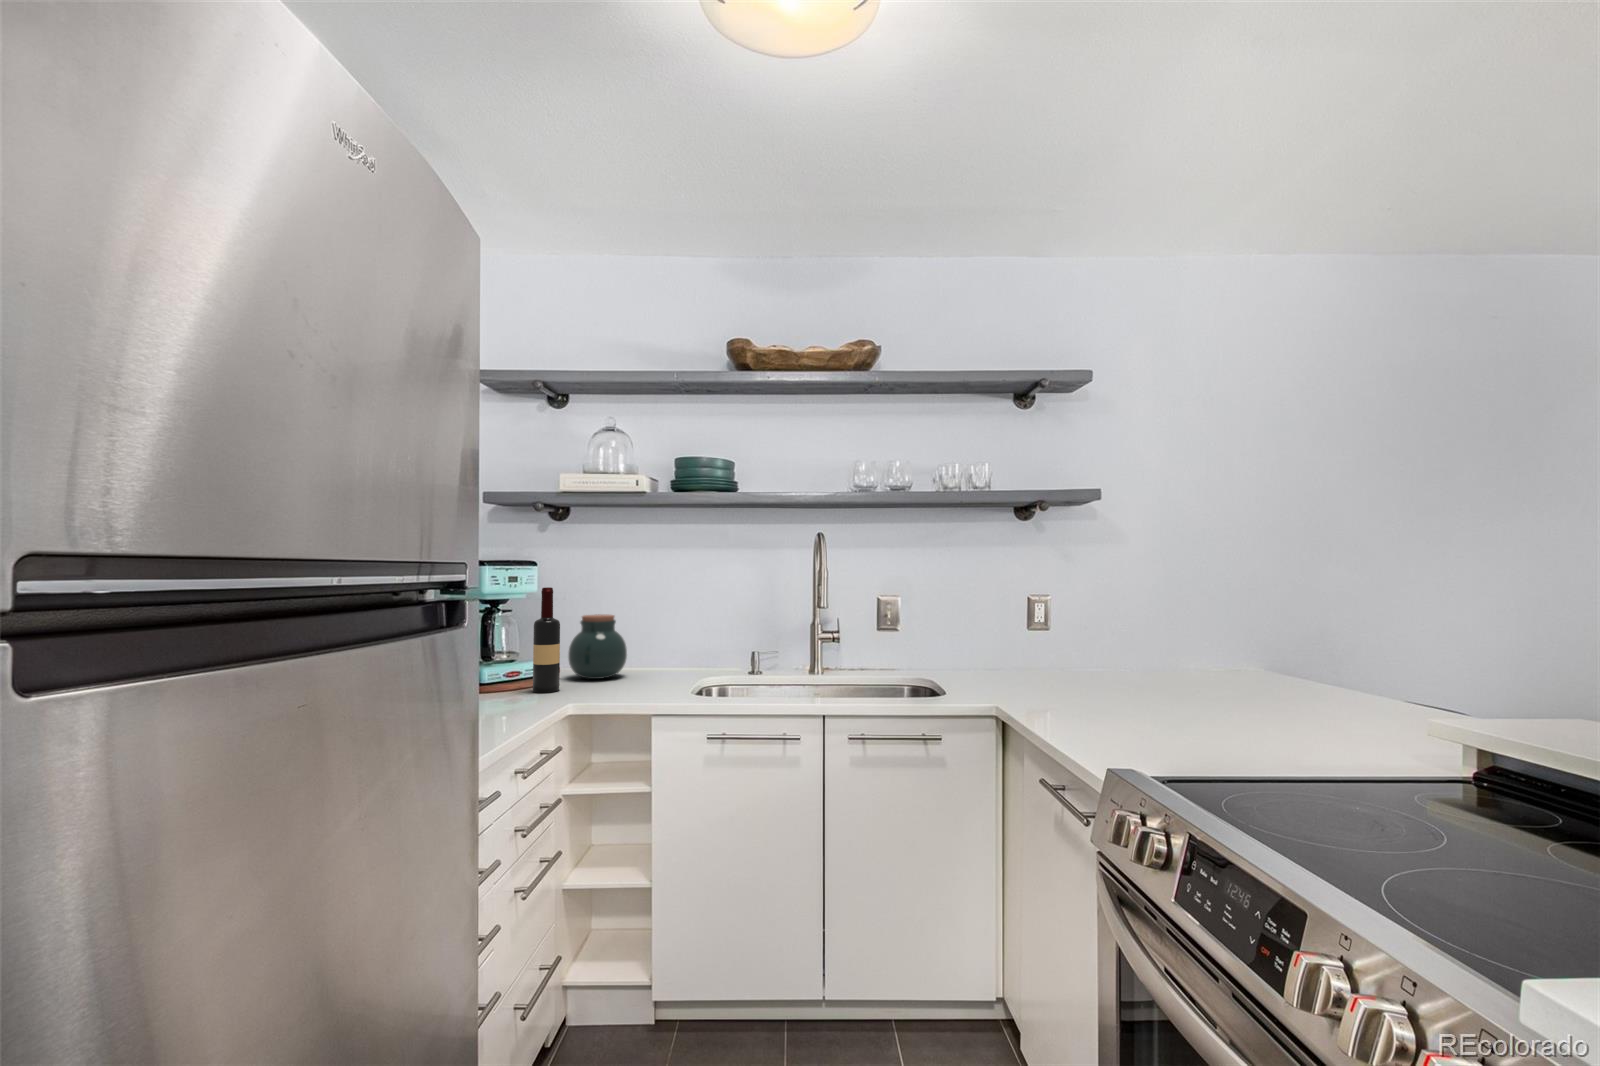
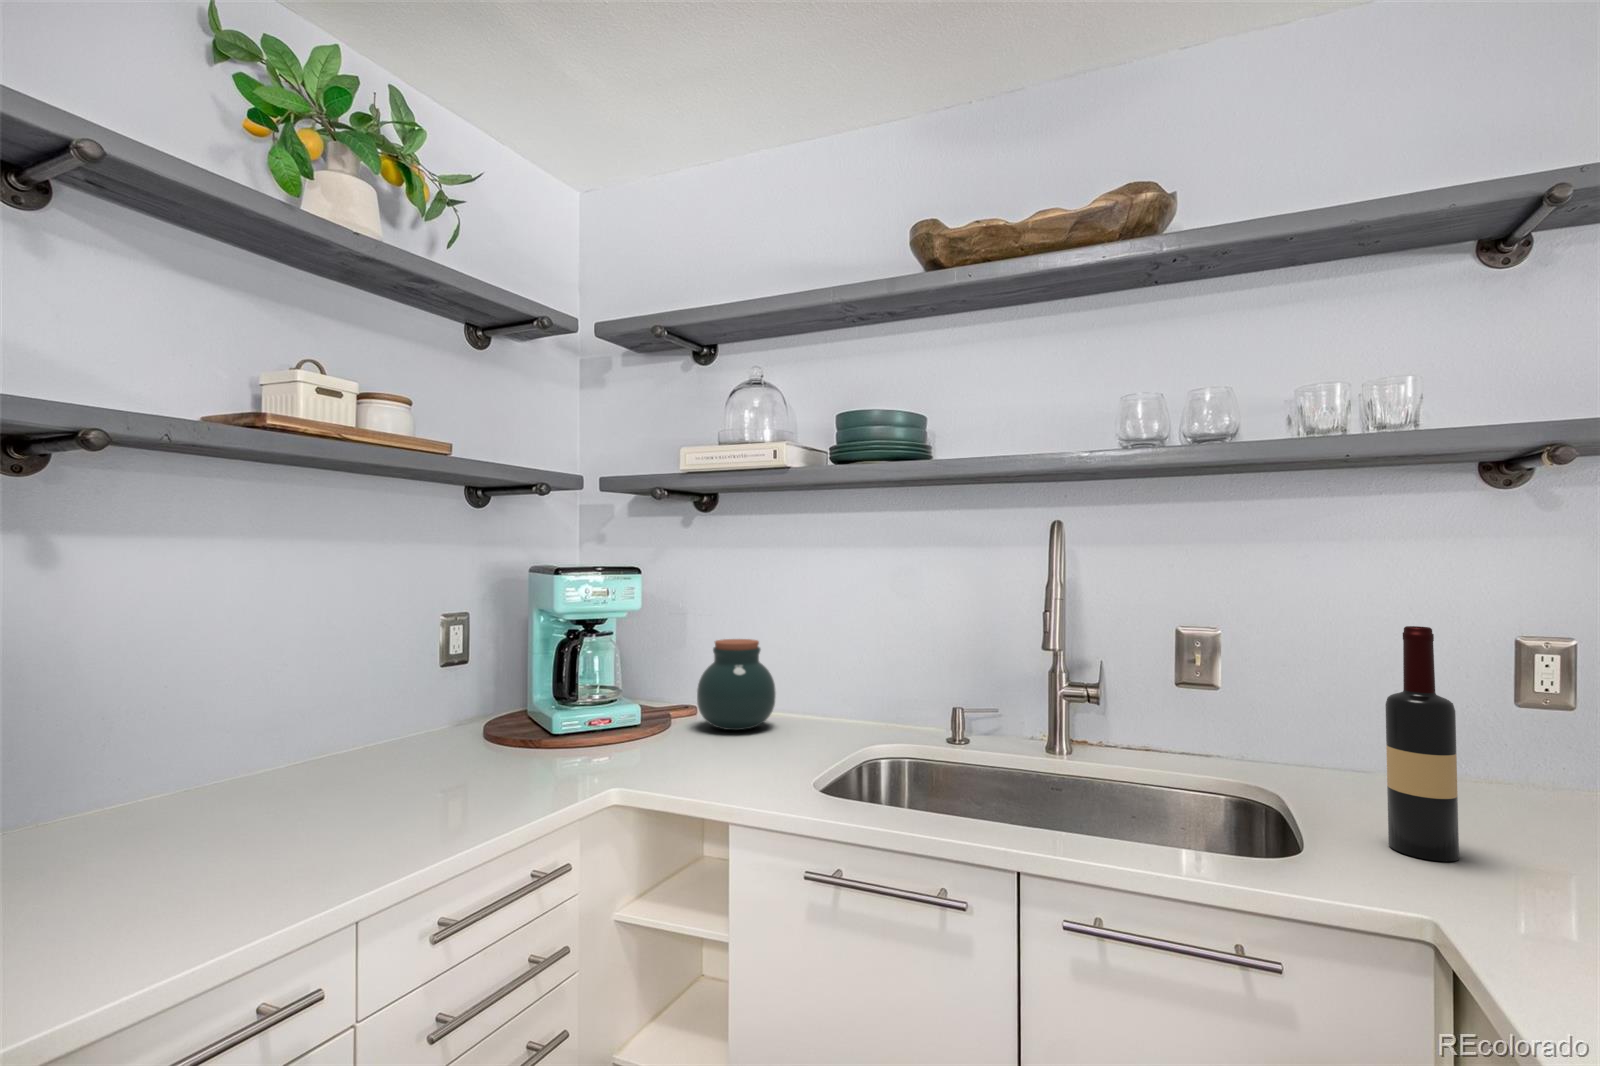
wine bottle: present [533,587,560,693] -> present [1385,626,1459,861]

